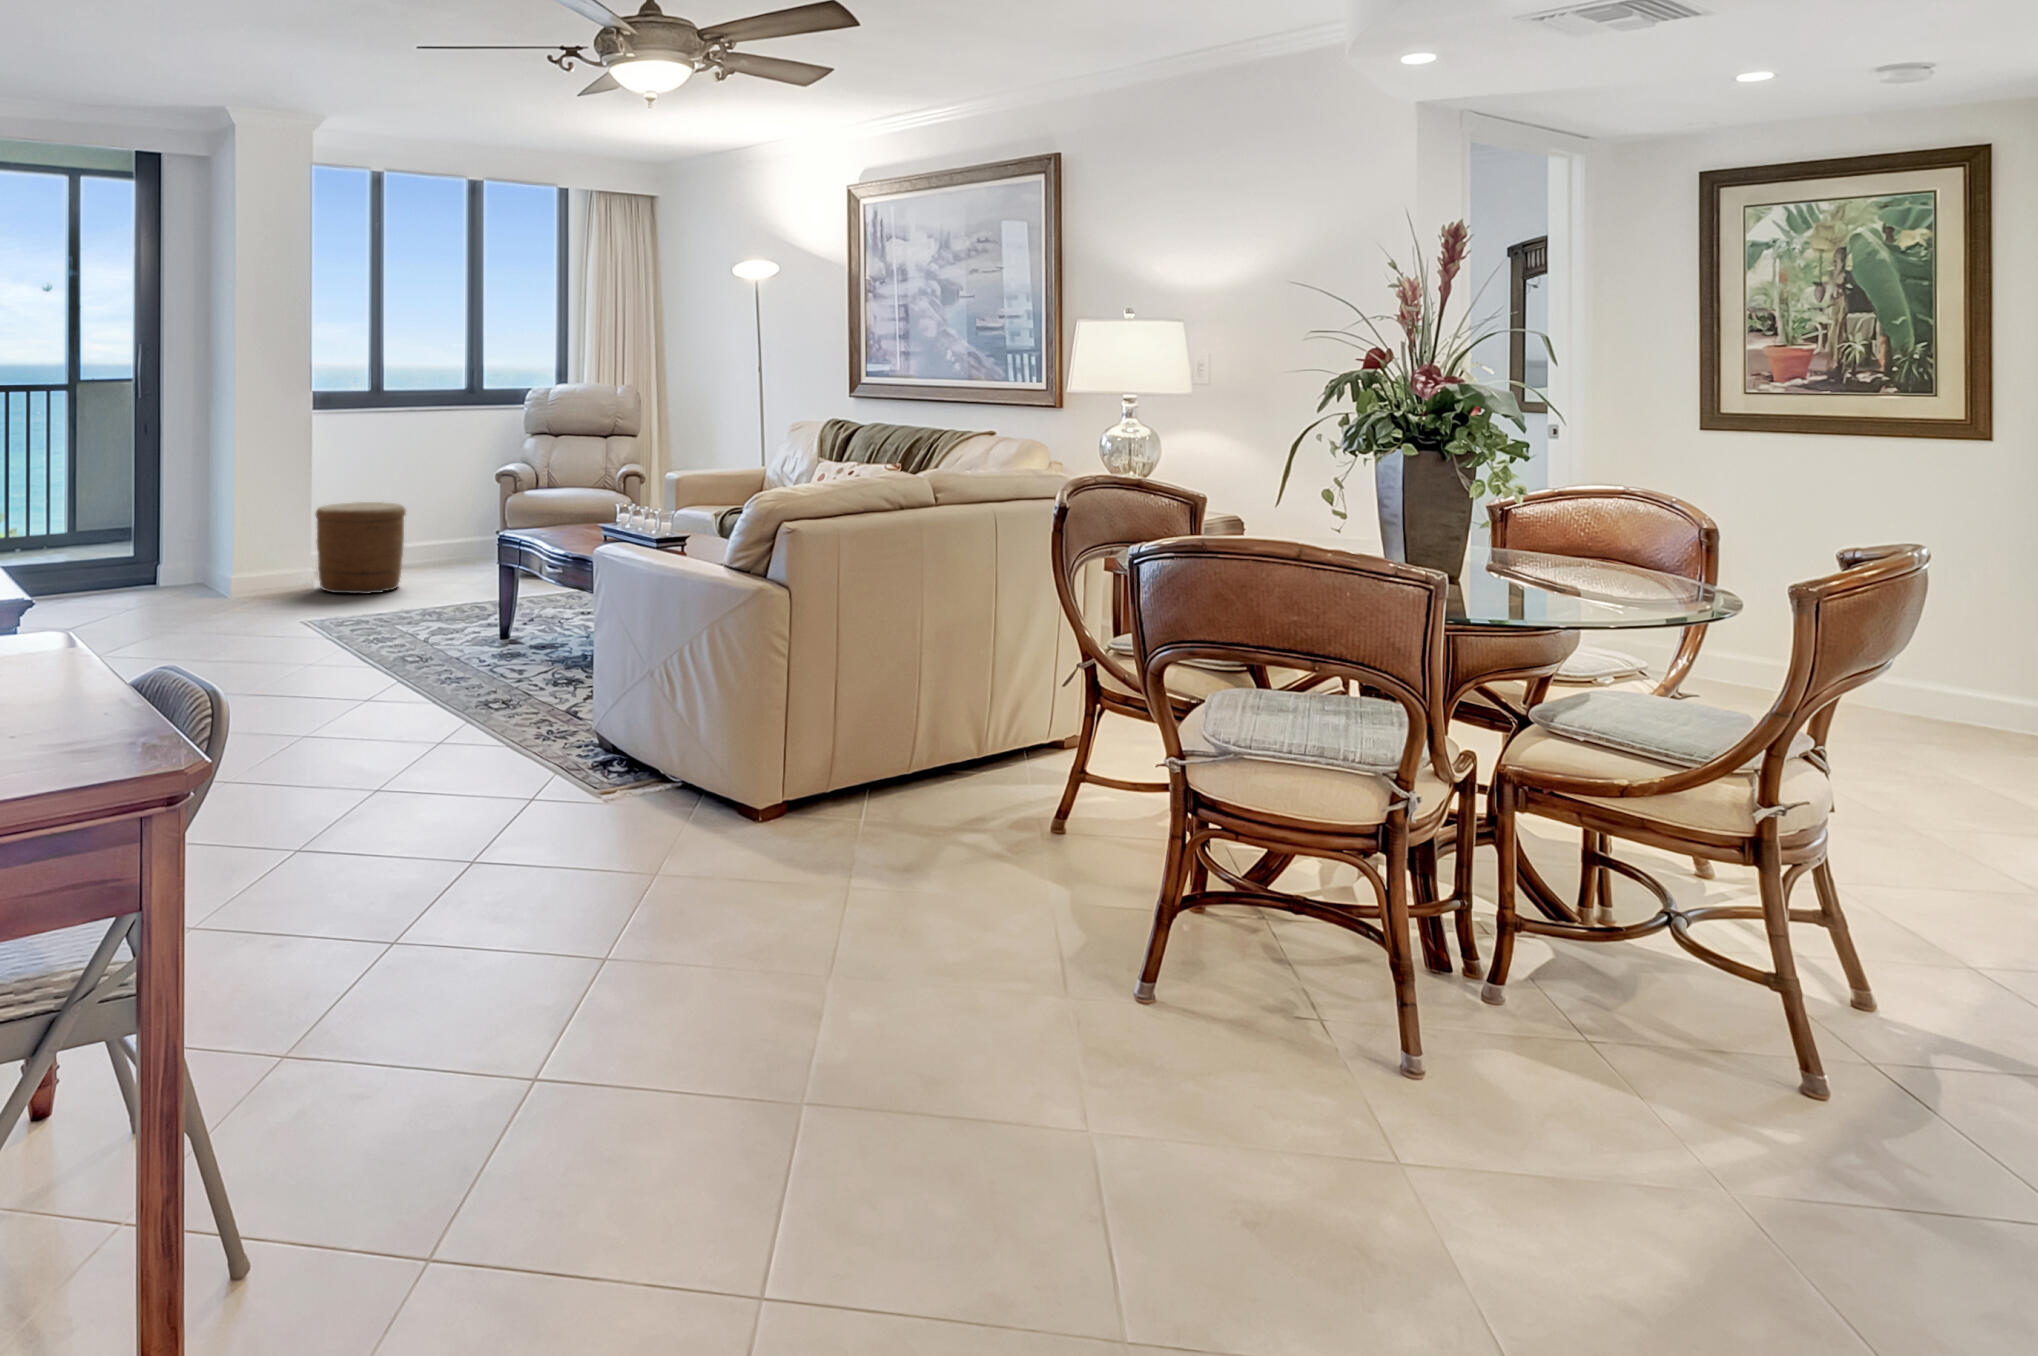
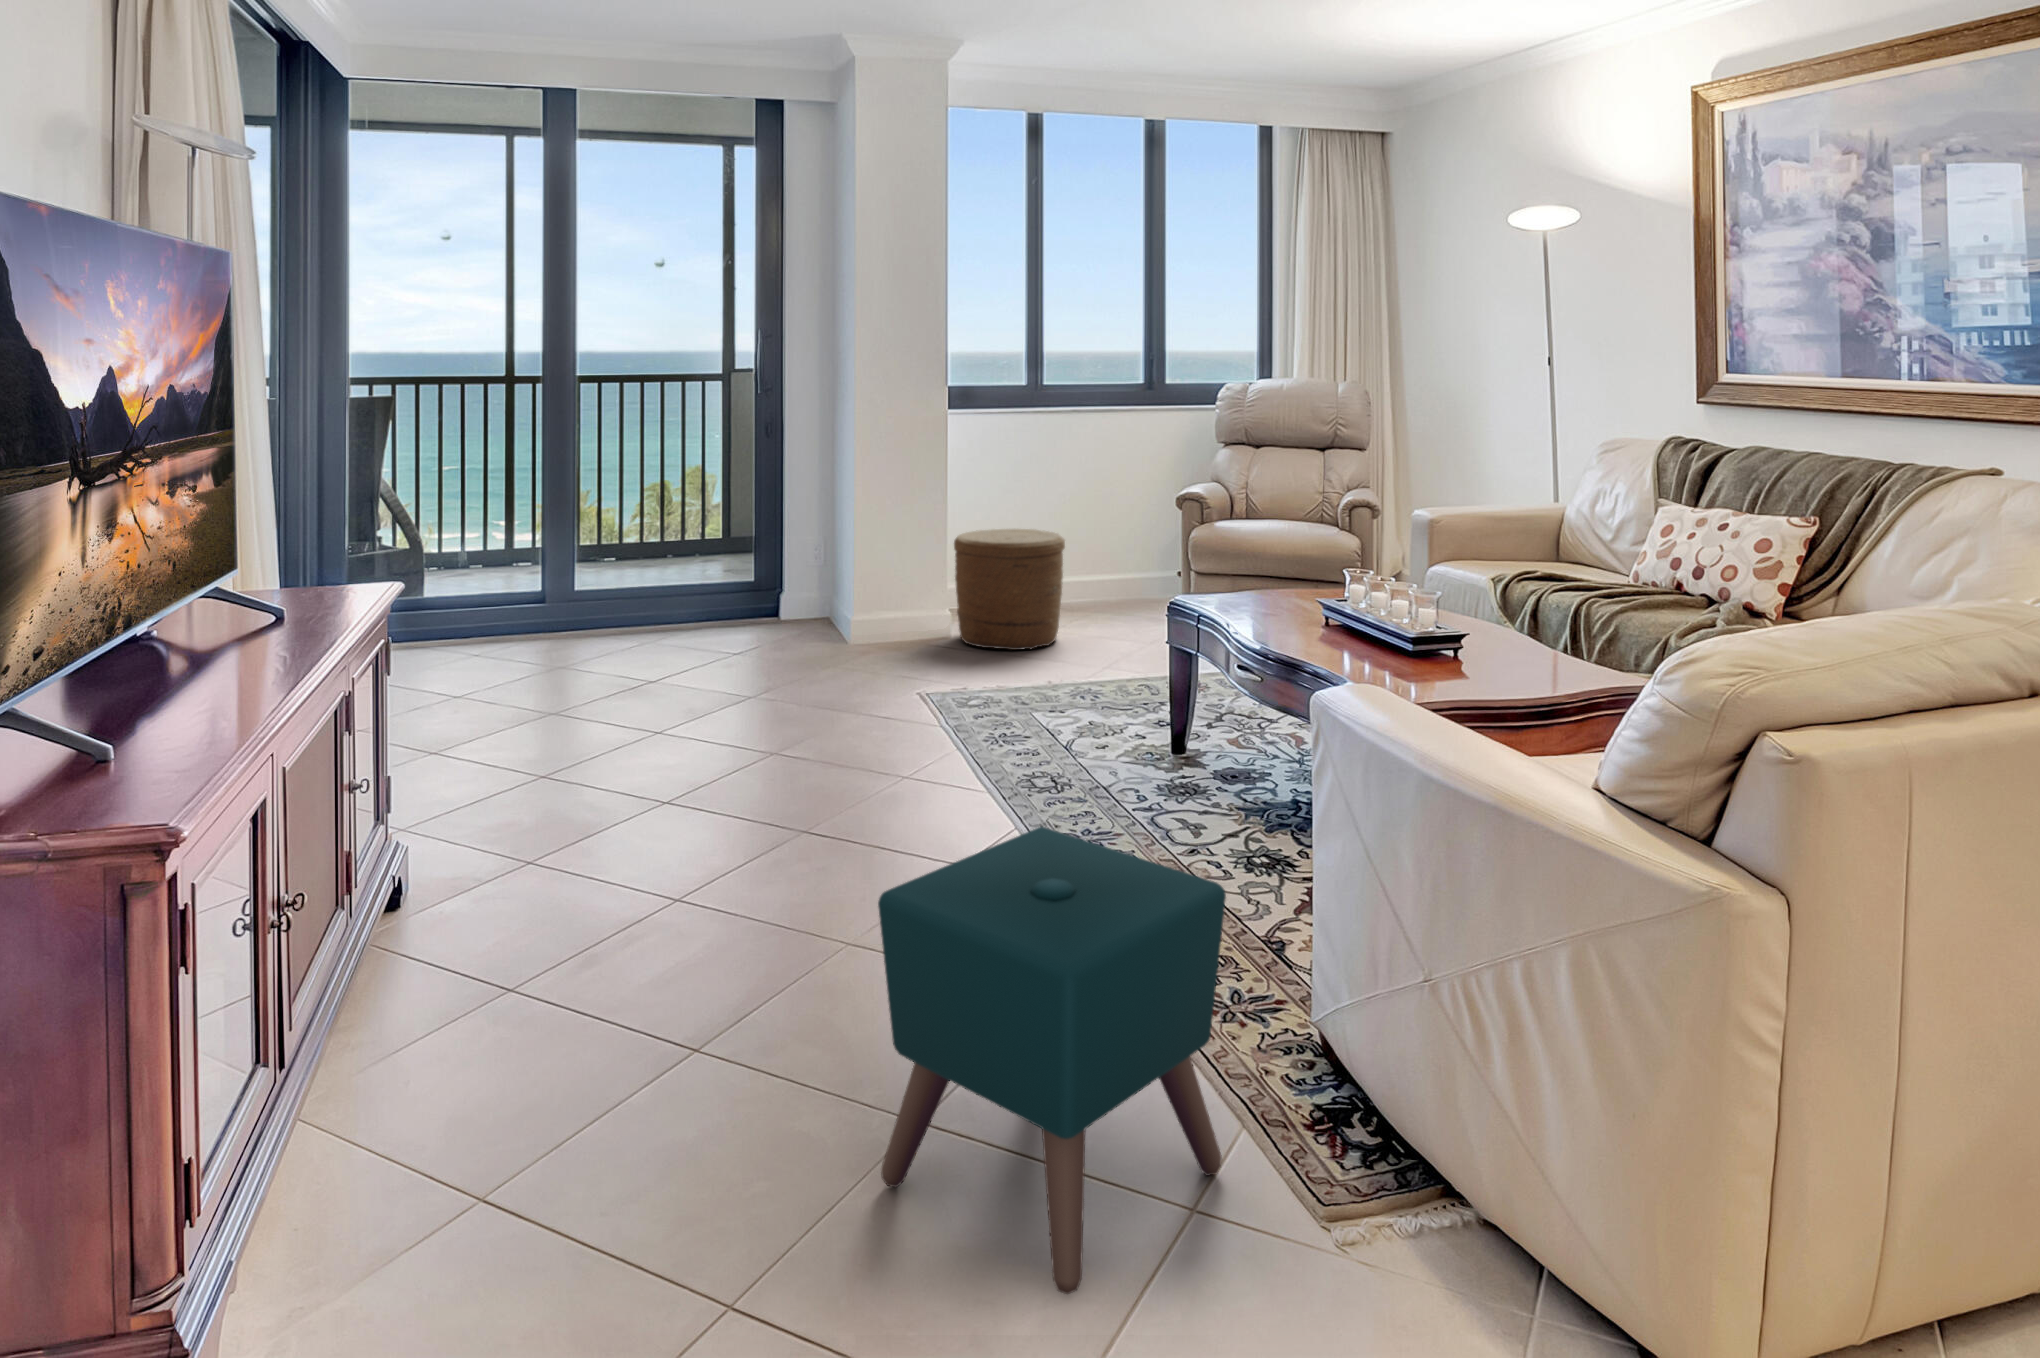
ottoman: none [365,626,554,832] -> present [878,826,1226,1294]

